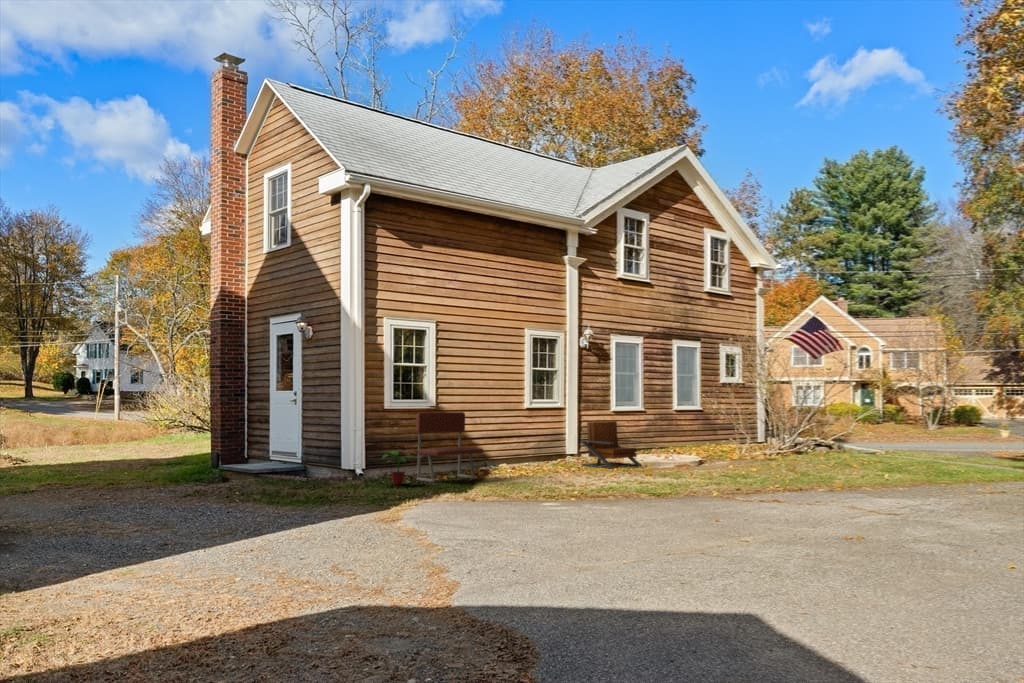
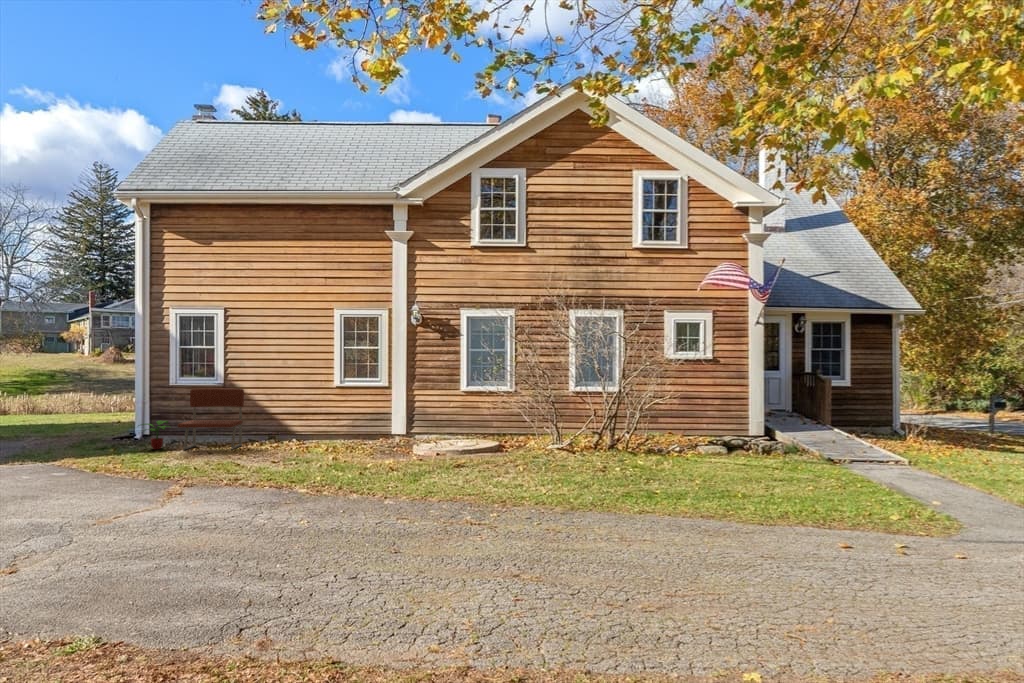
lounge chair: present [581,421,641,468] -> none [403,401,457,451]

